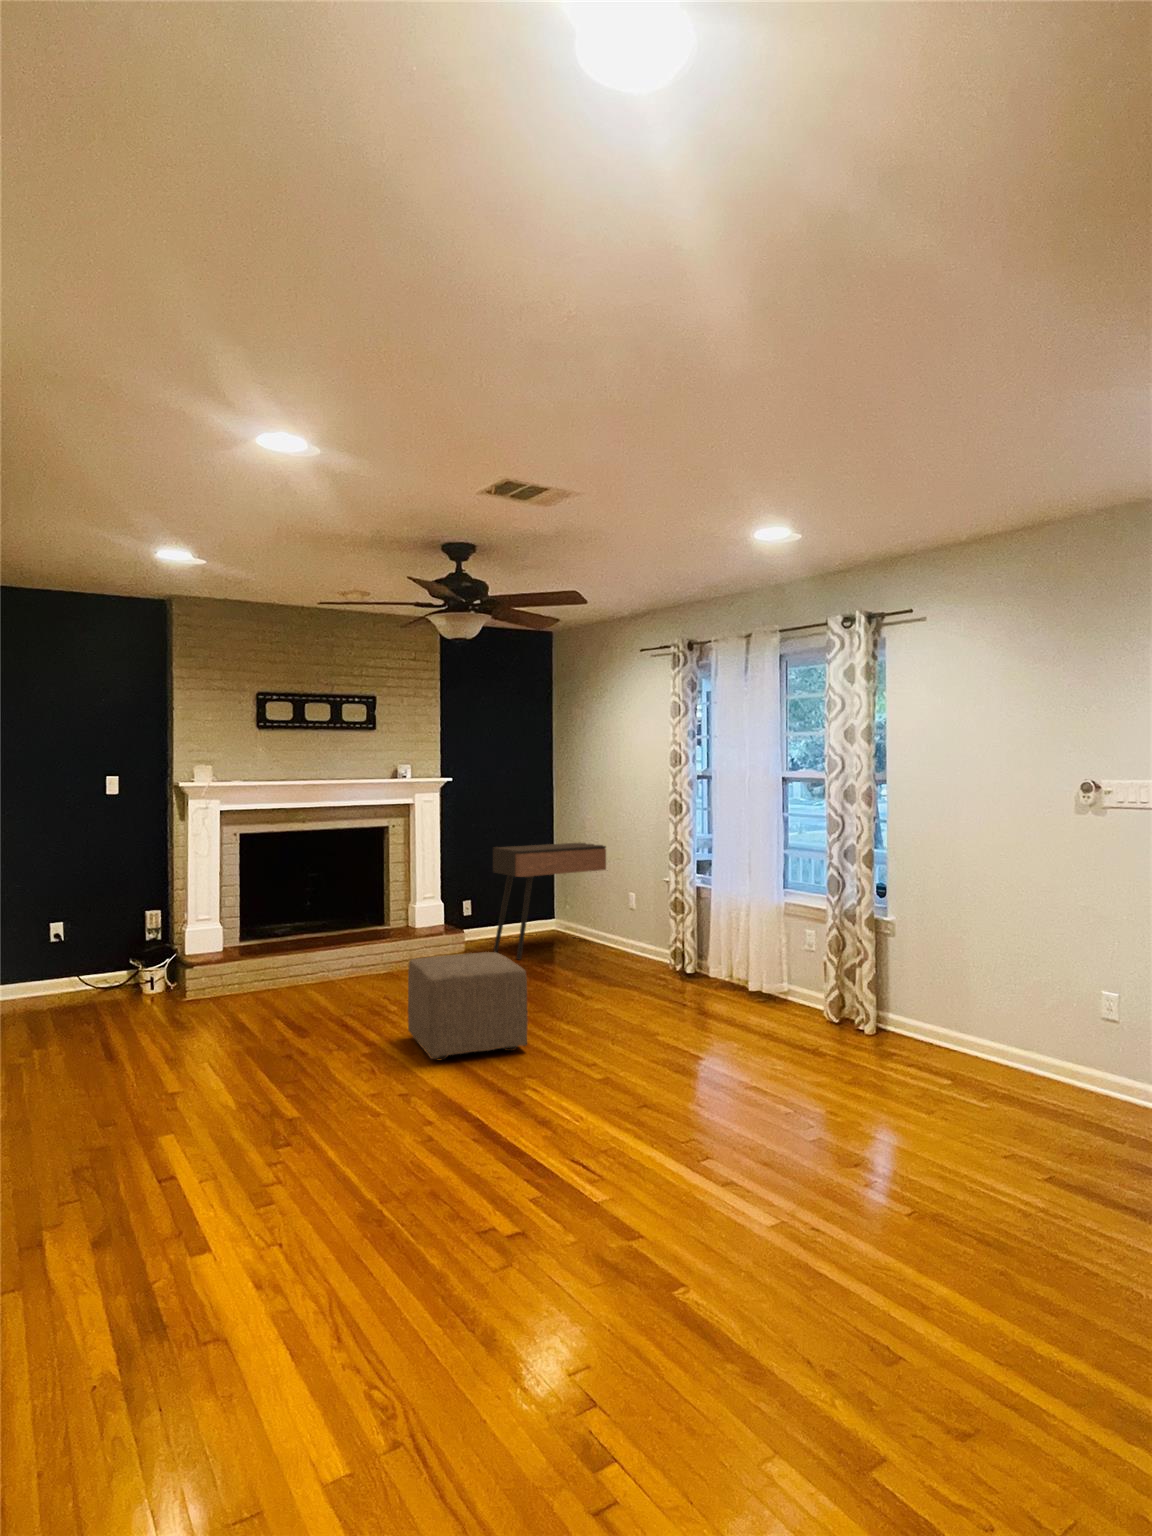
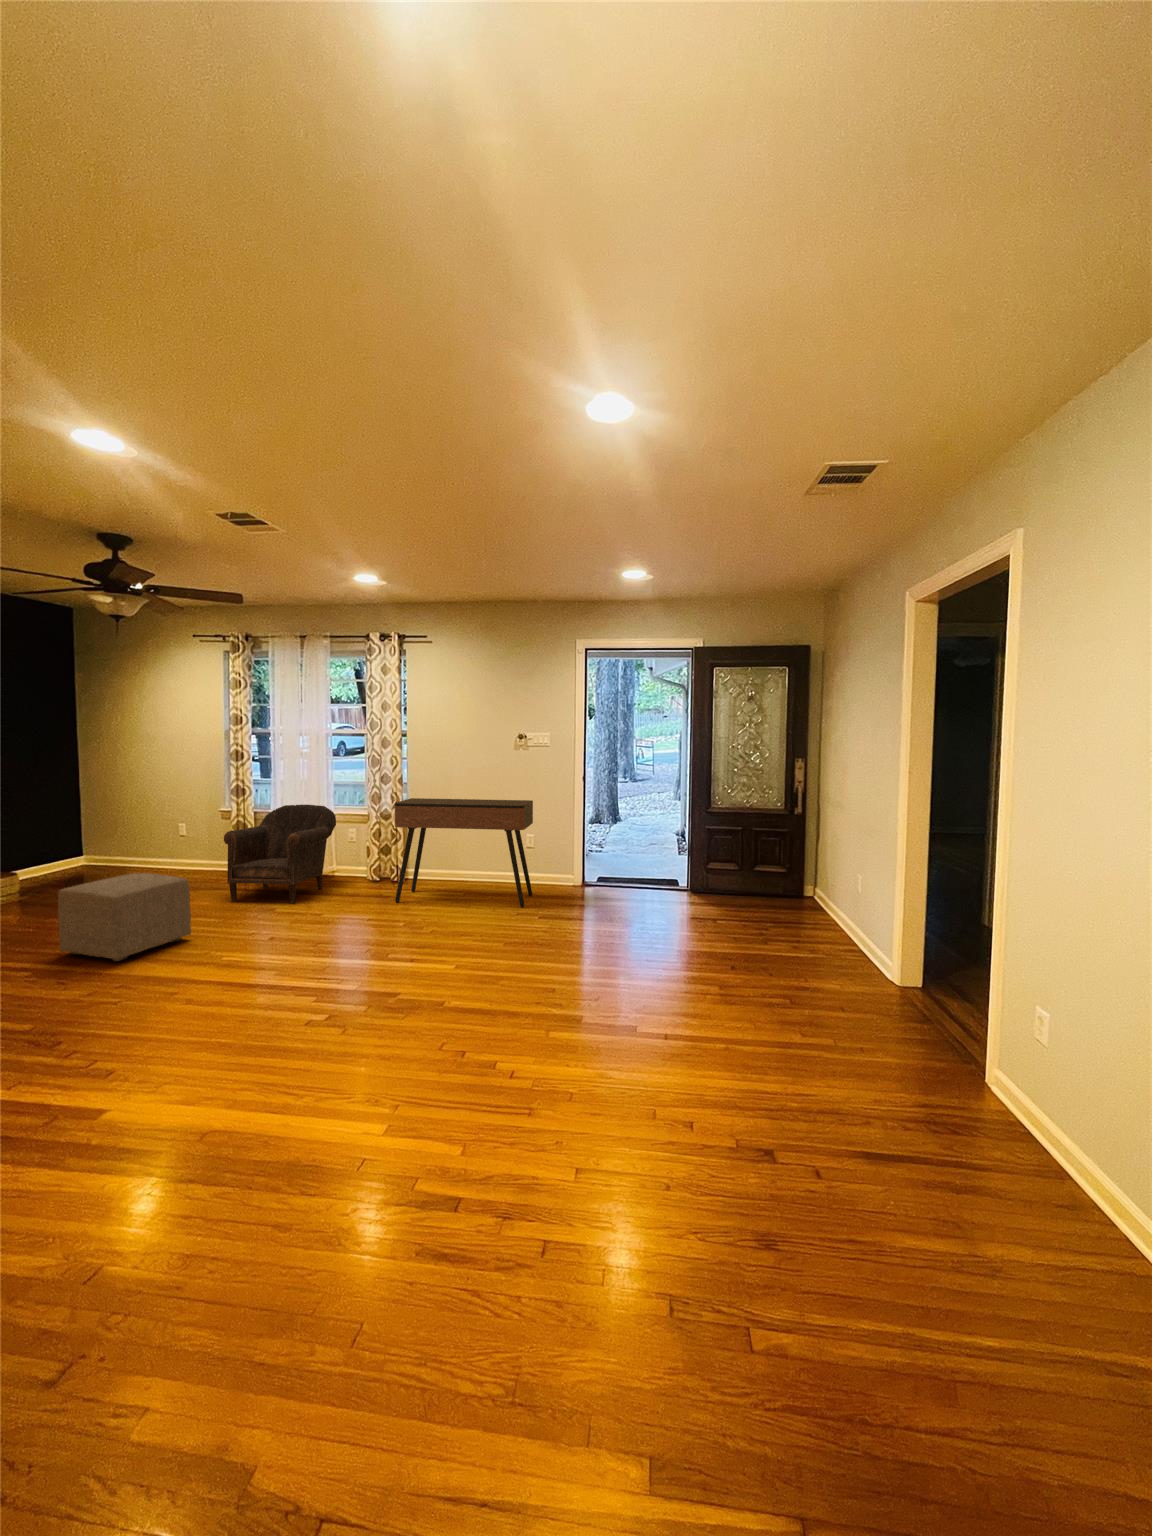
console table: present [493,843,606,959] -> present [395,798,533,907]
armchair: none [620,882,777,1031] -> present [224,805,336,904]

